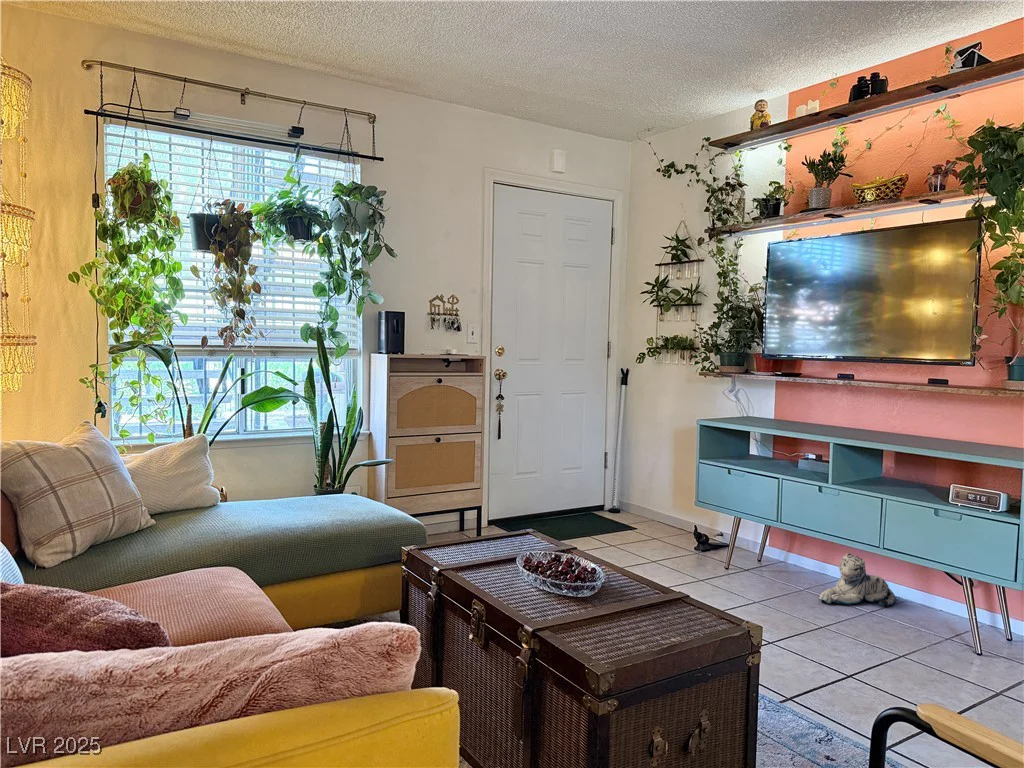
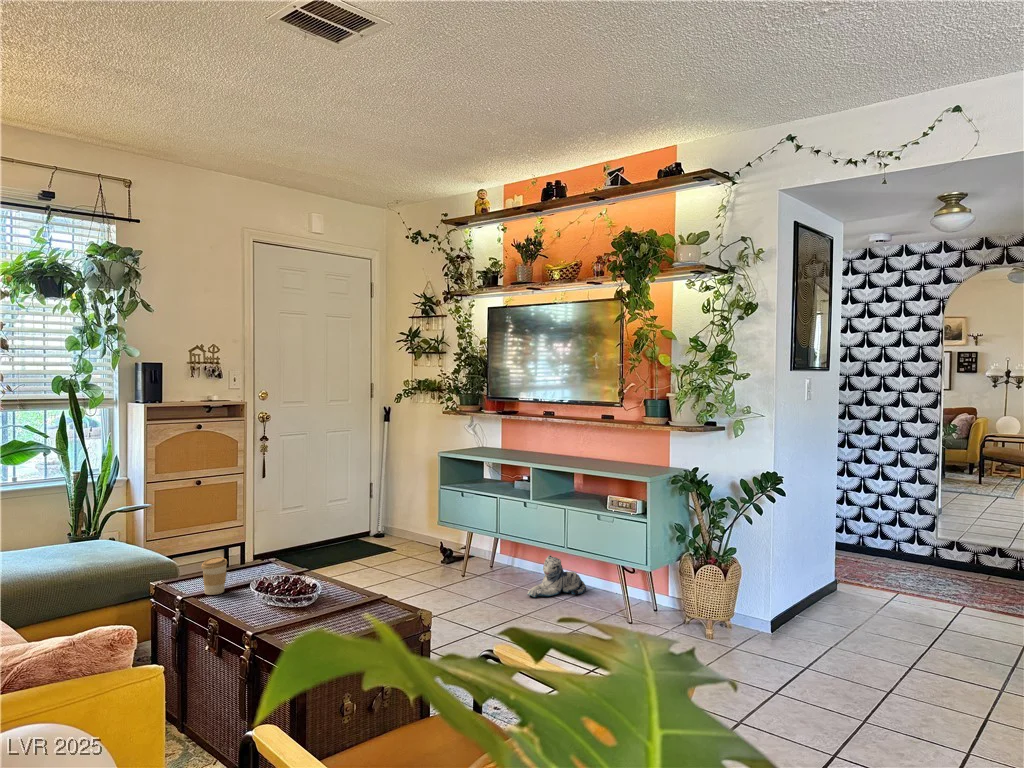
coffee cup: none [460,526,488,570] -> present [201,557,227,595]

